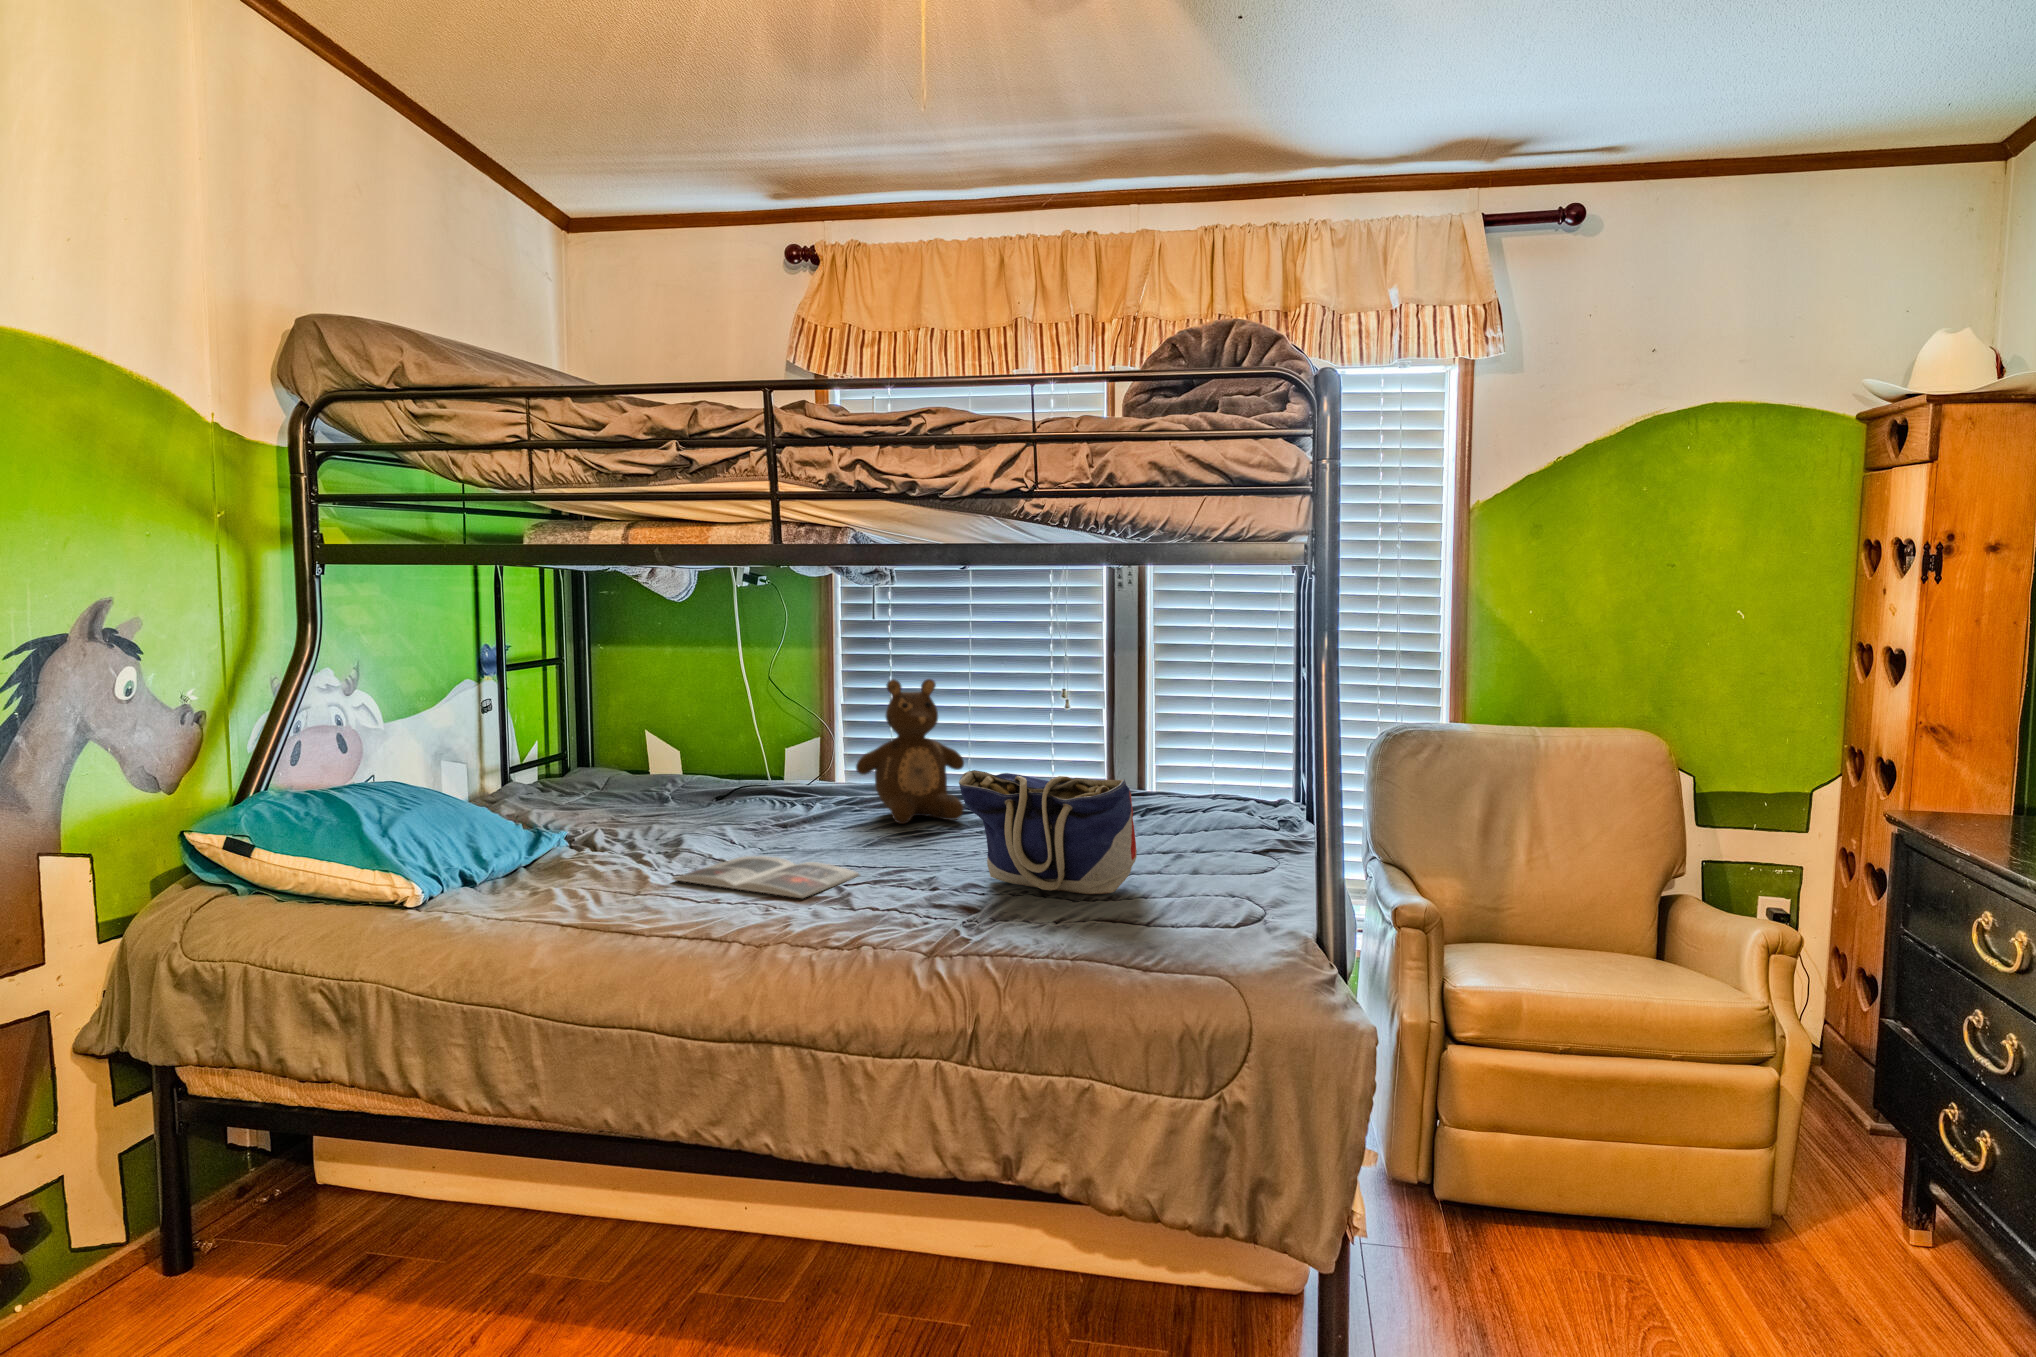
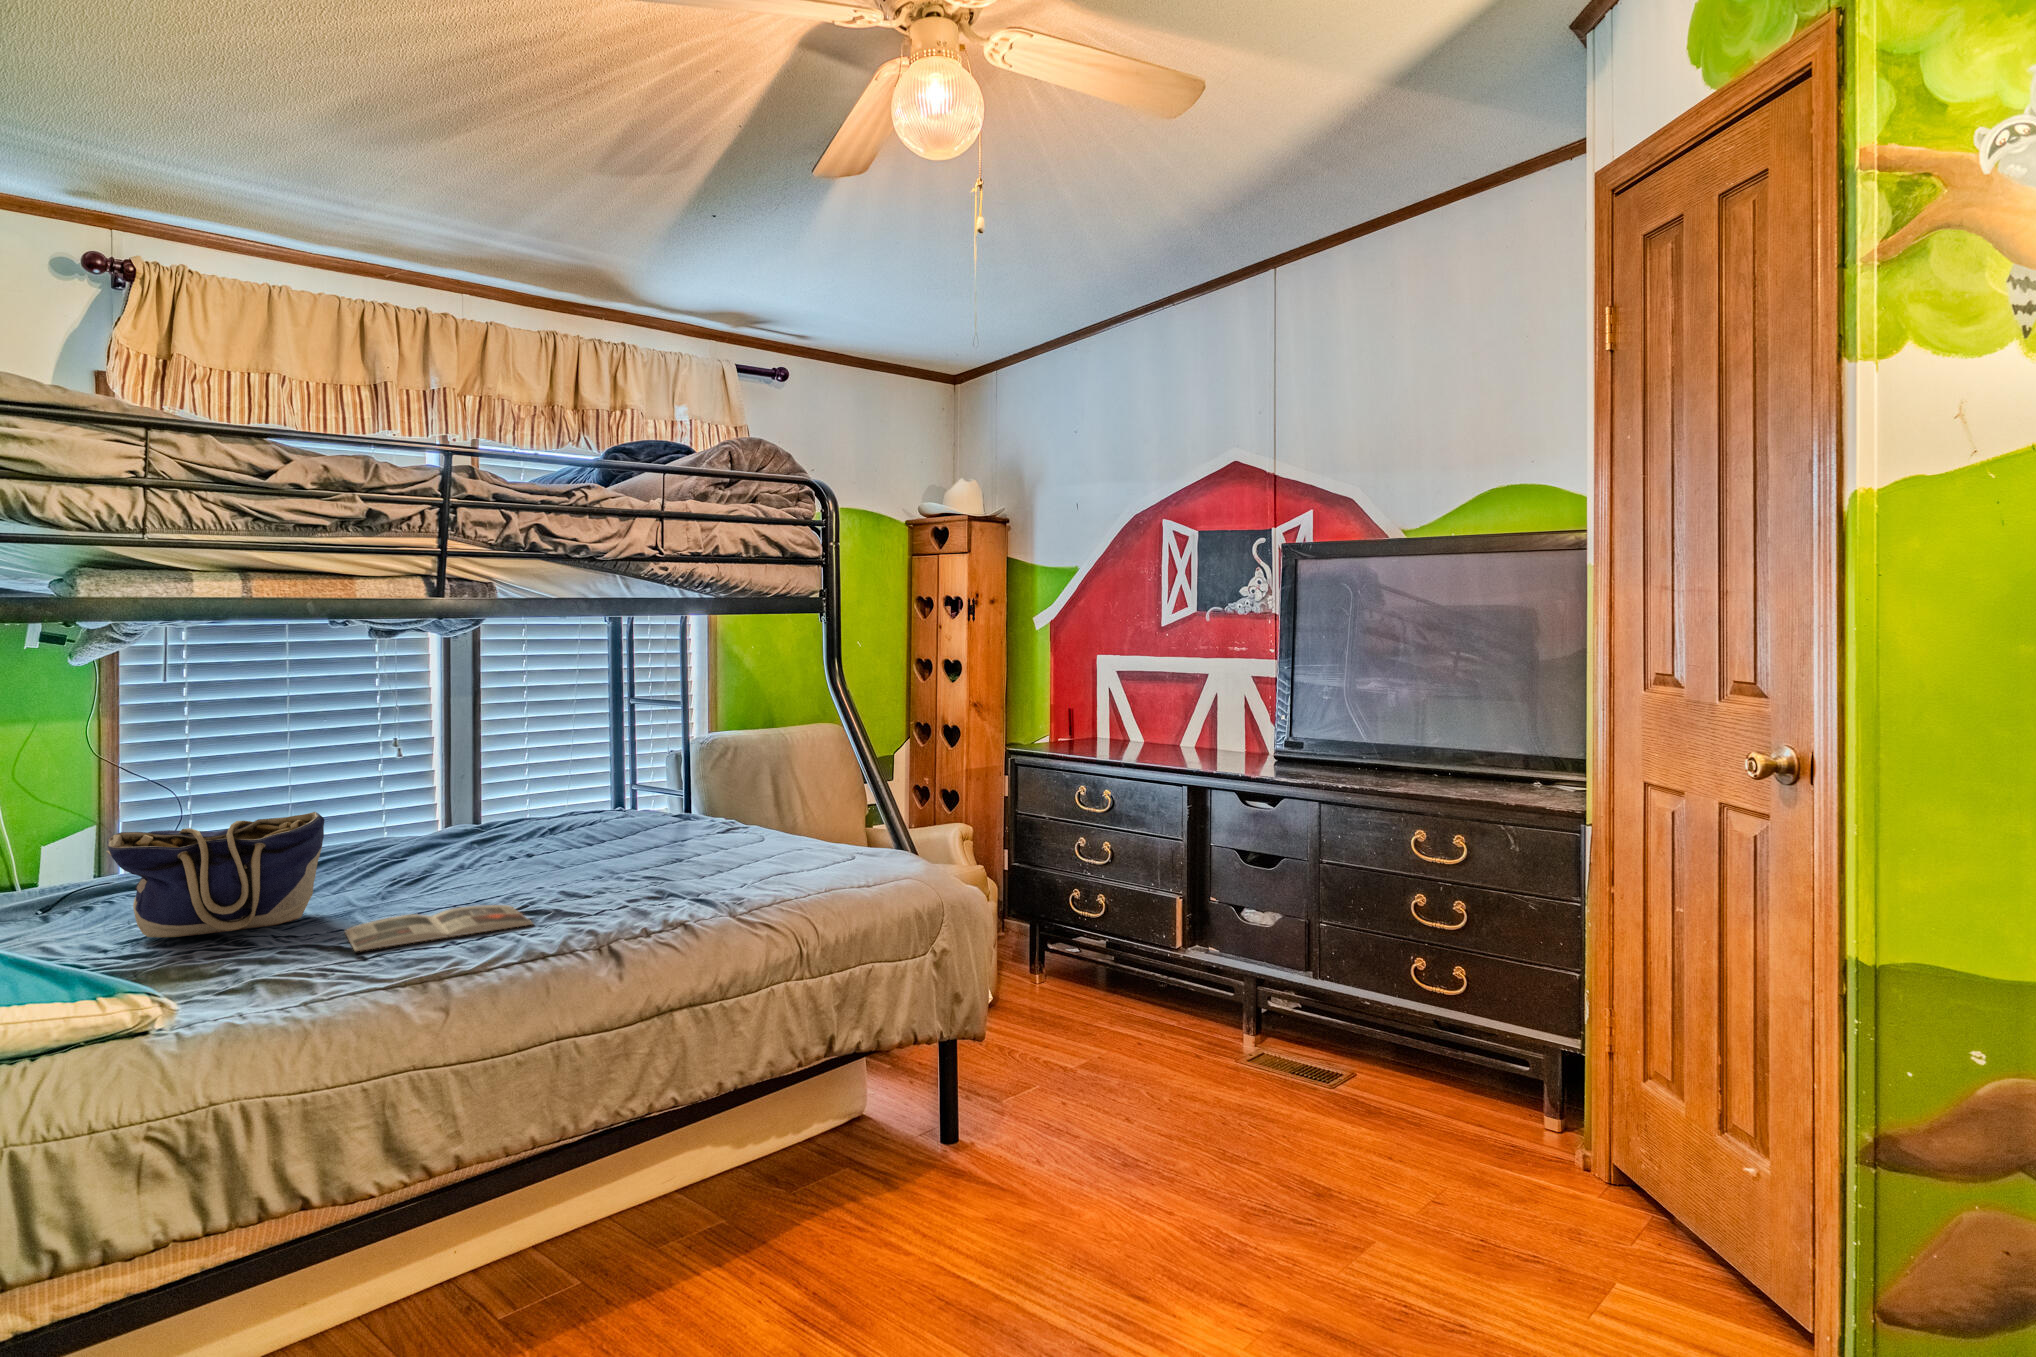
teddy bear: present [856,679,964,824] -> none [320,733,449,879]
tote bag: present [959,770,1137,894] -> present [106,812,325,937]

